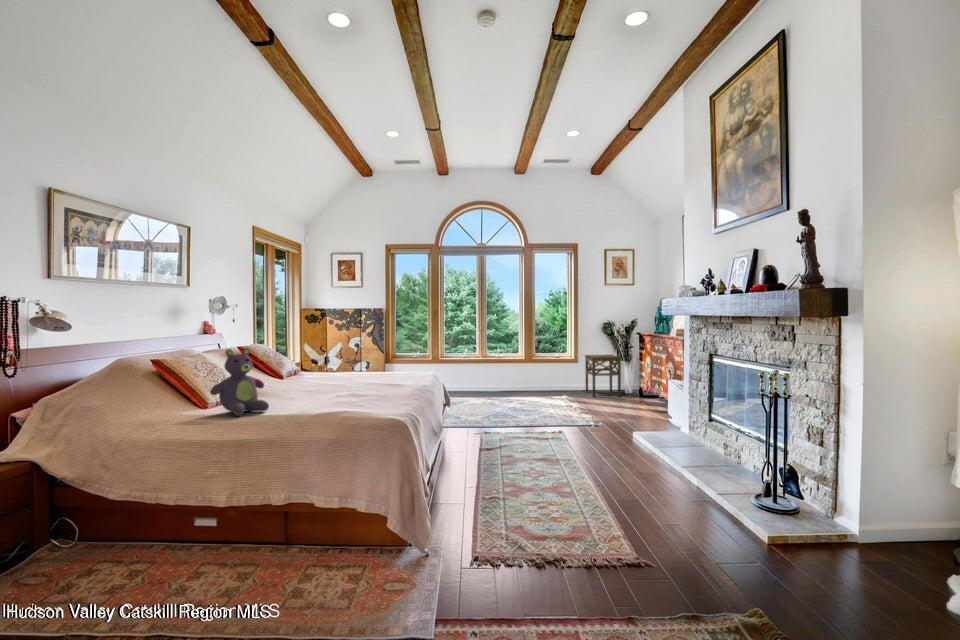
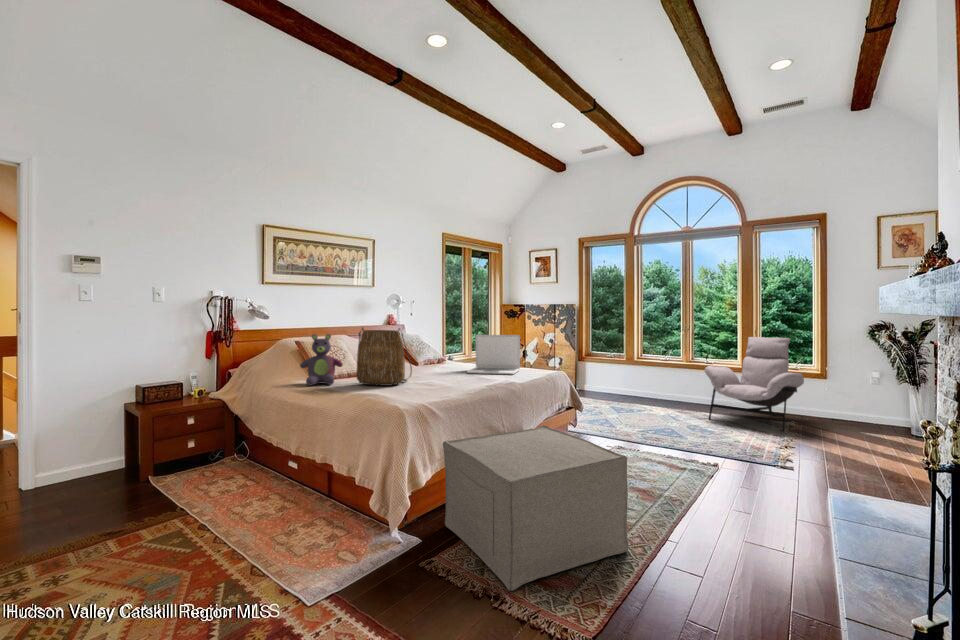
lounge chair: none [510,335,571,403] -> present [705,337,804,432]
tote bag: none [288,337,355,405] -> present [356,328,412,386]
laptop: none [365,340,420,382] -> present [467,335,520,375]
side table: present [585,355,621,397] -> none [845,369,905,439]
ottoman: none [463,419,604,551] -> present [443,426,629,591]

